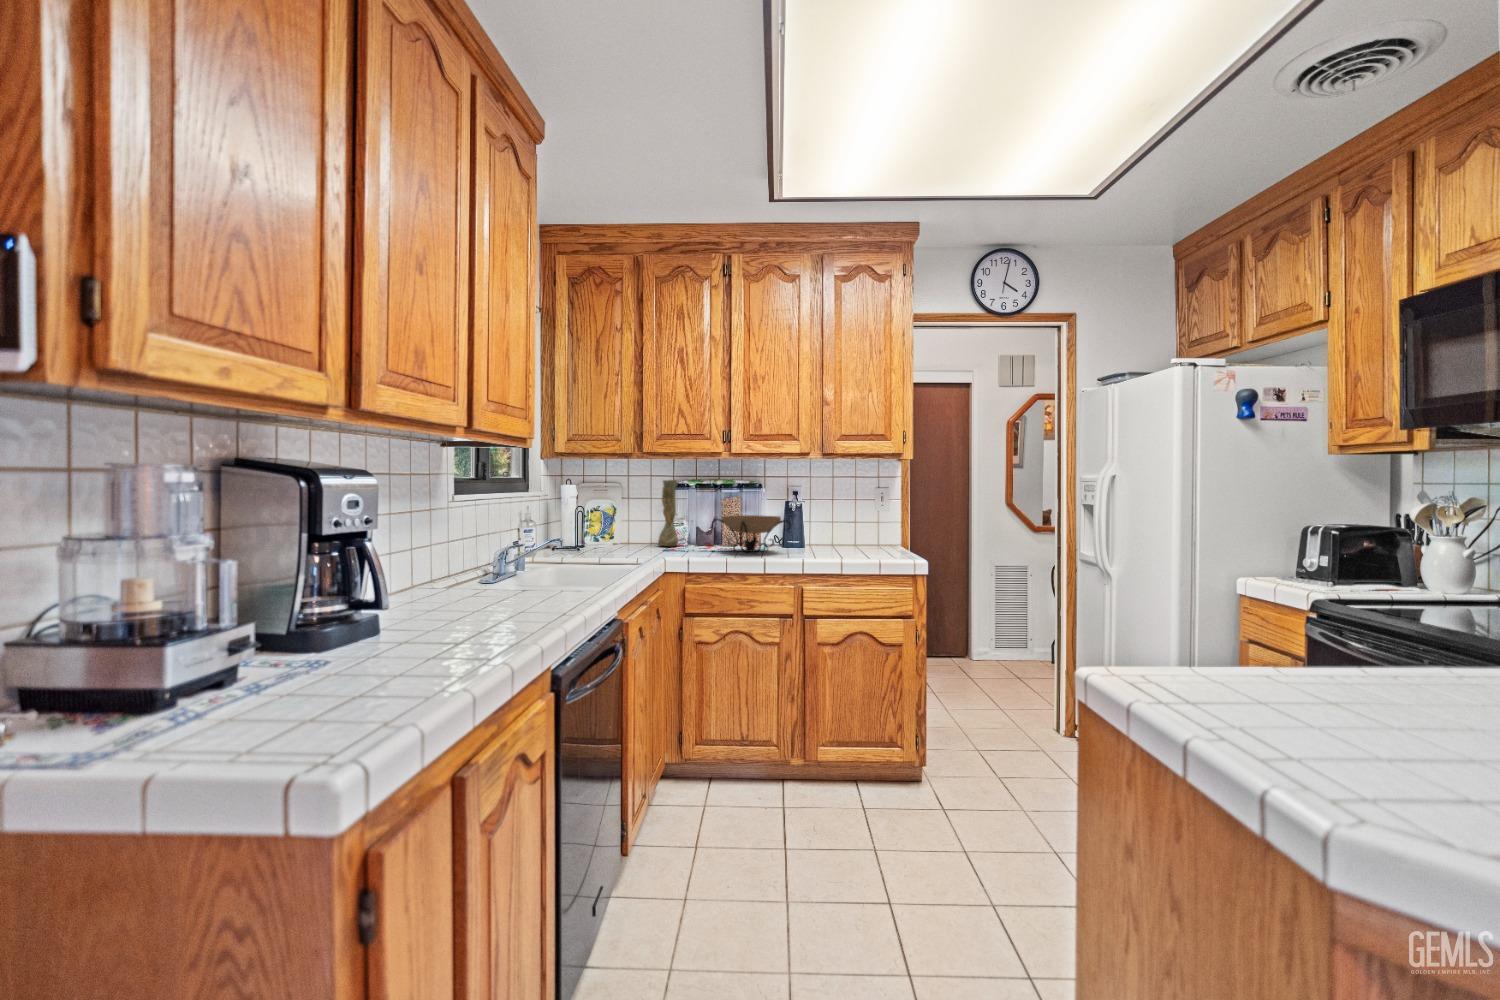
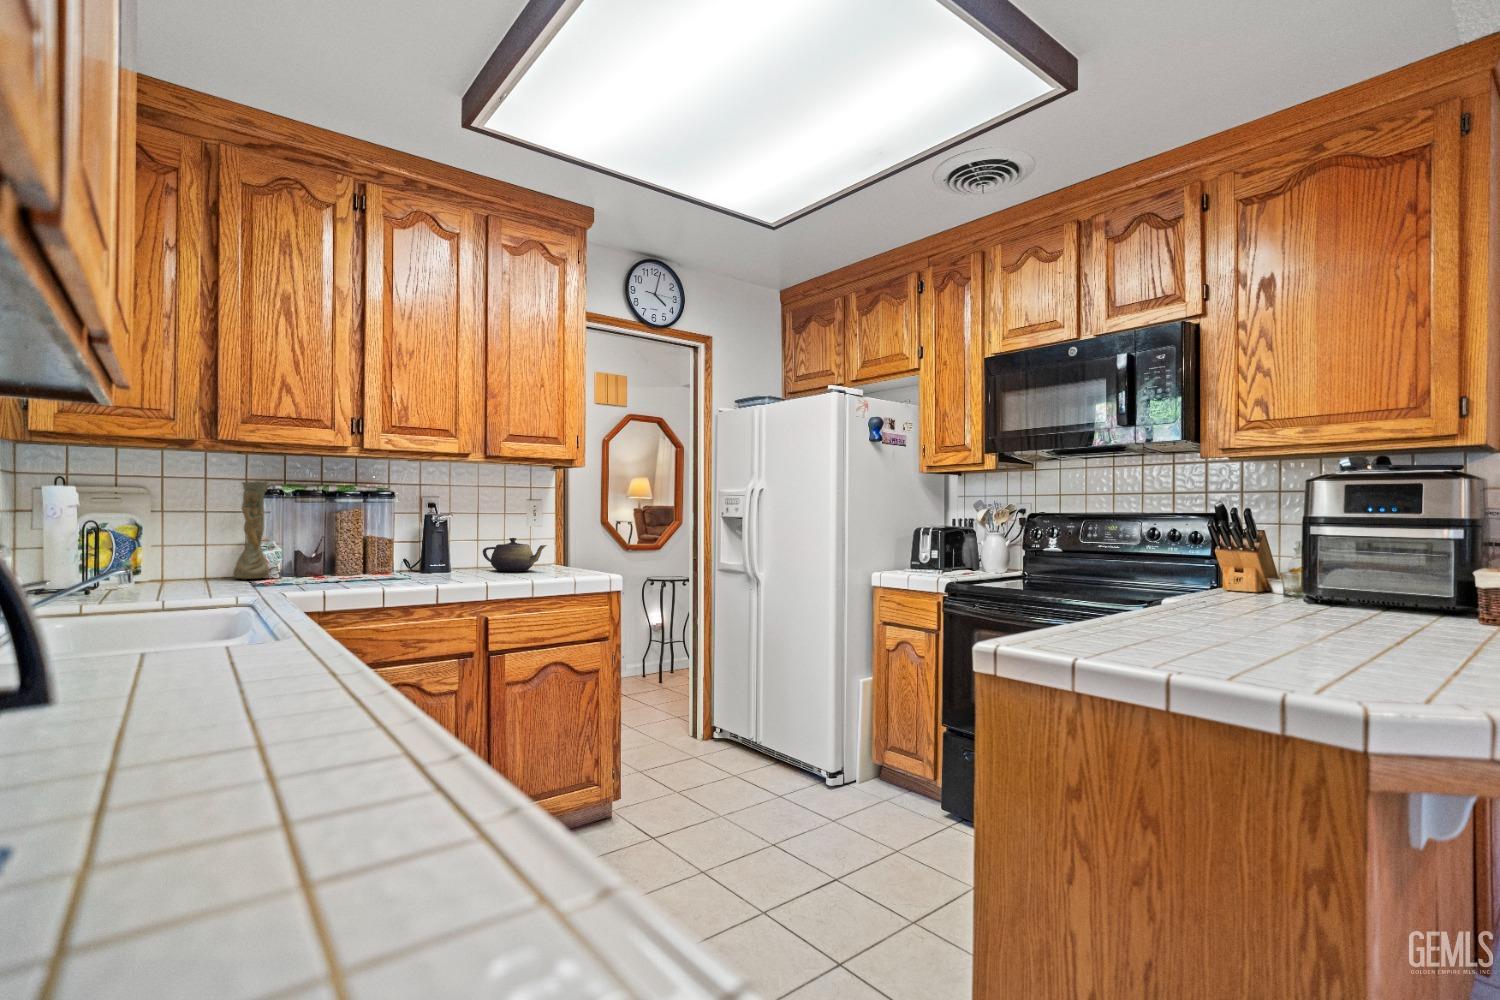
decorative bowl: present [712,515,791,553] -> none [335,531,456,580]
teapot: none [828,522,873,550] -> present [483,538,547,571]

